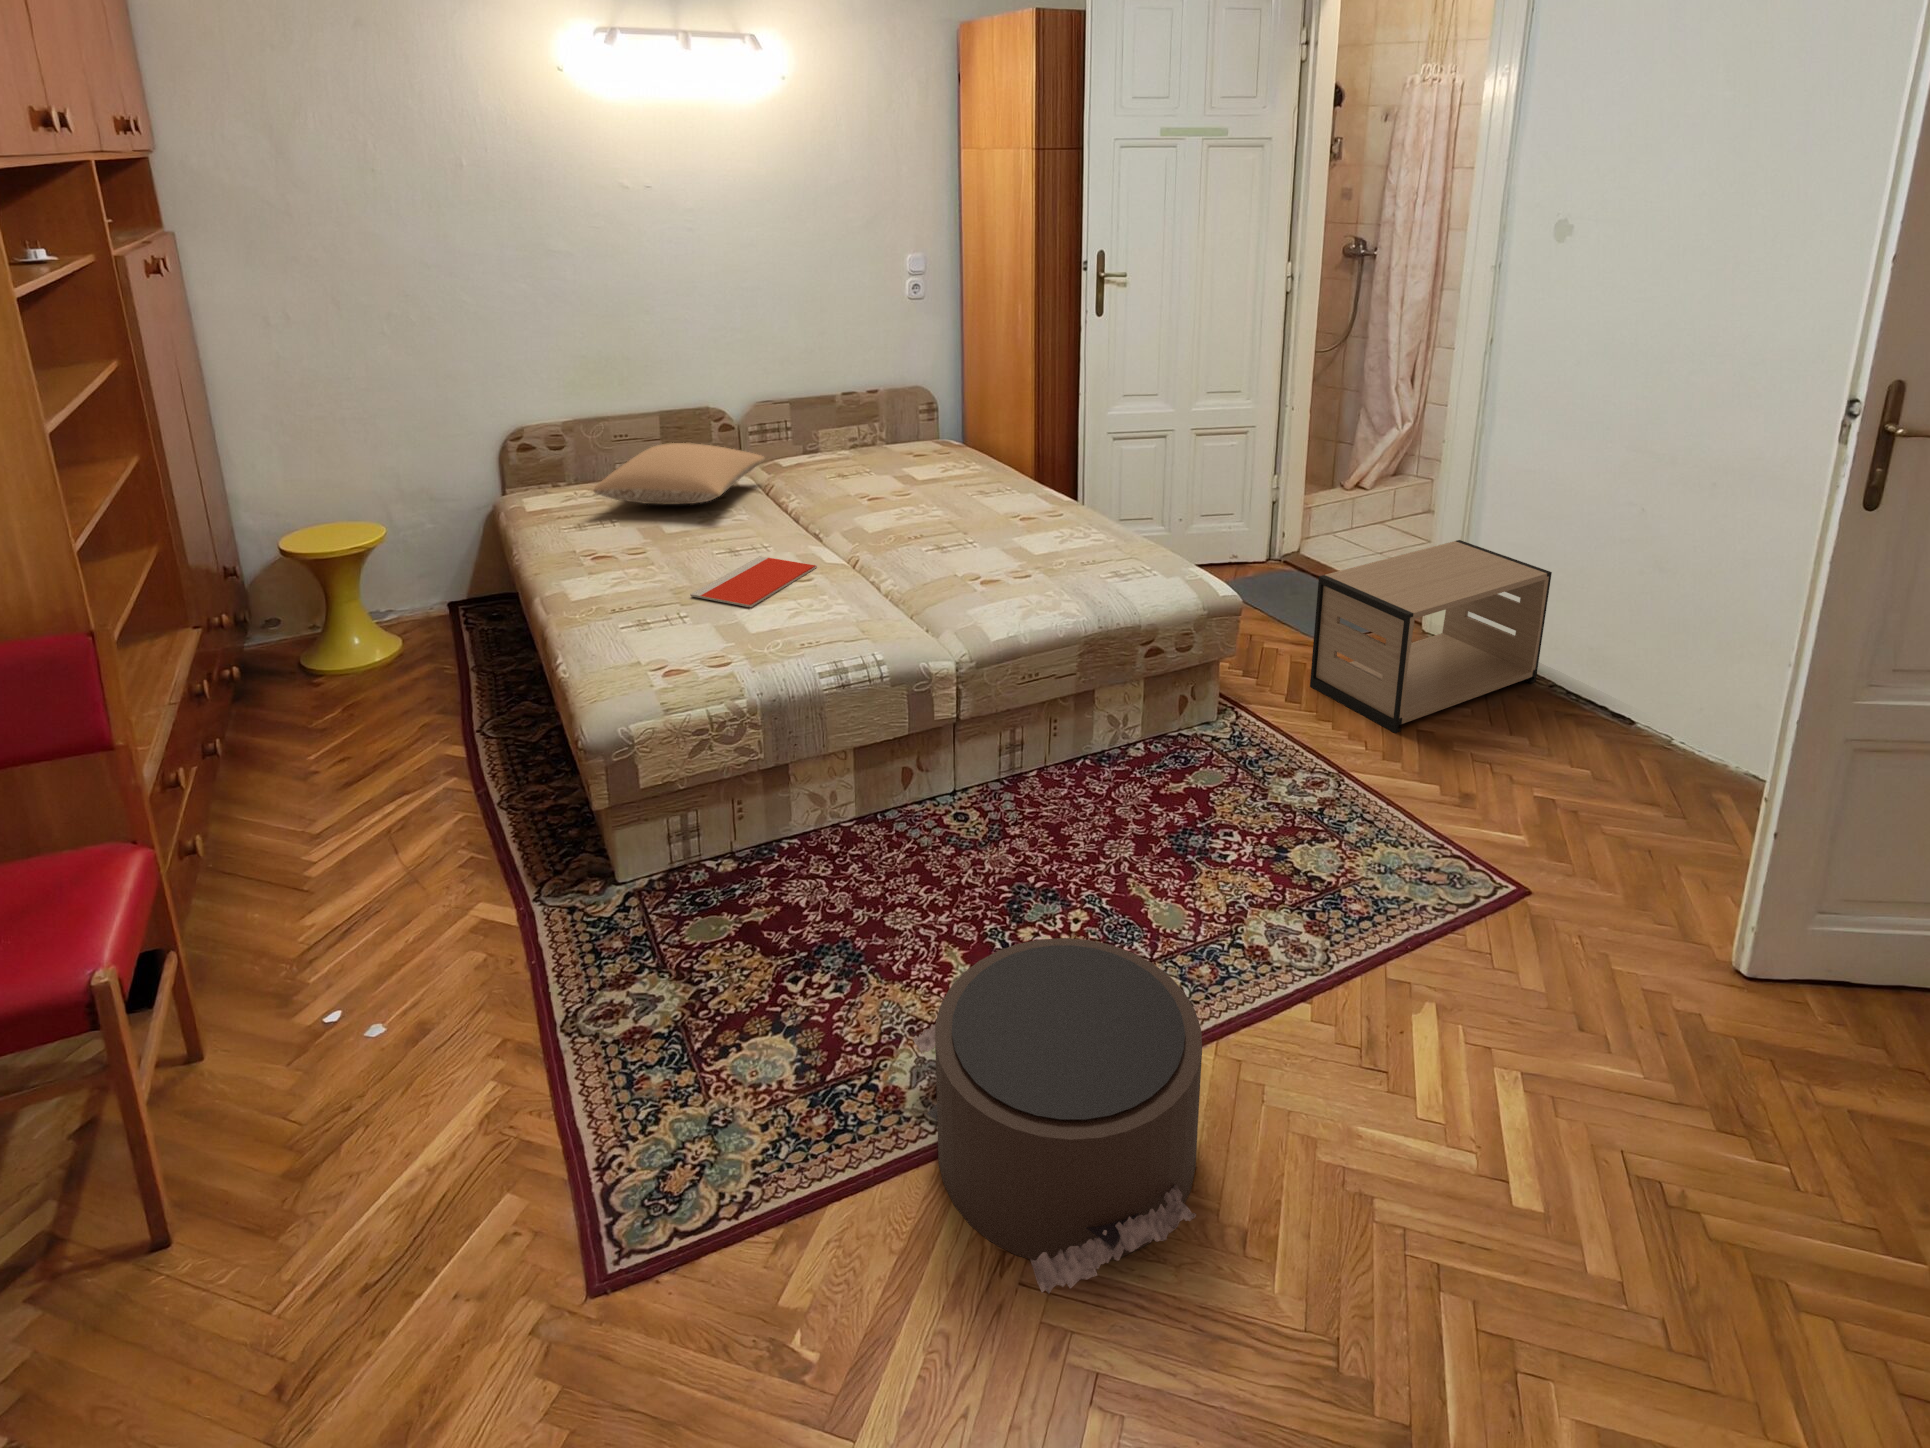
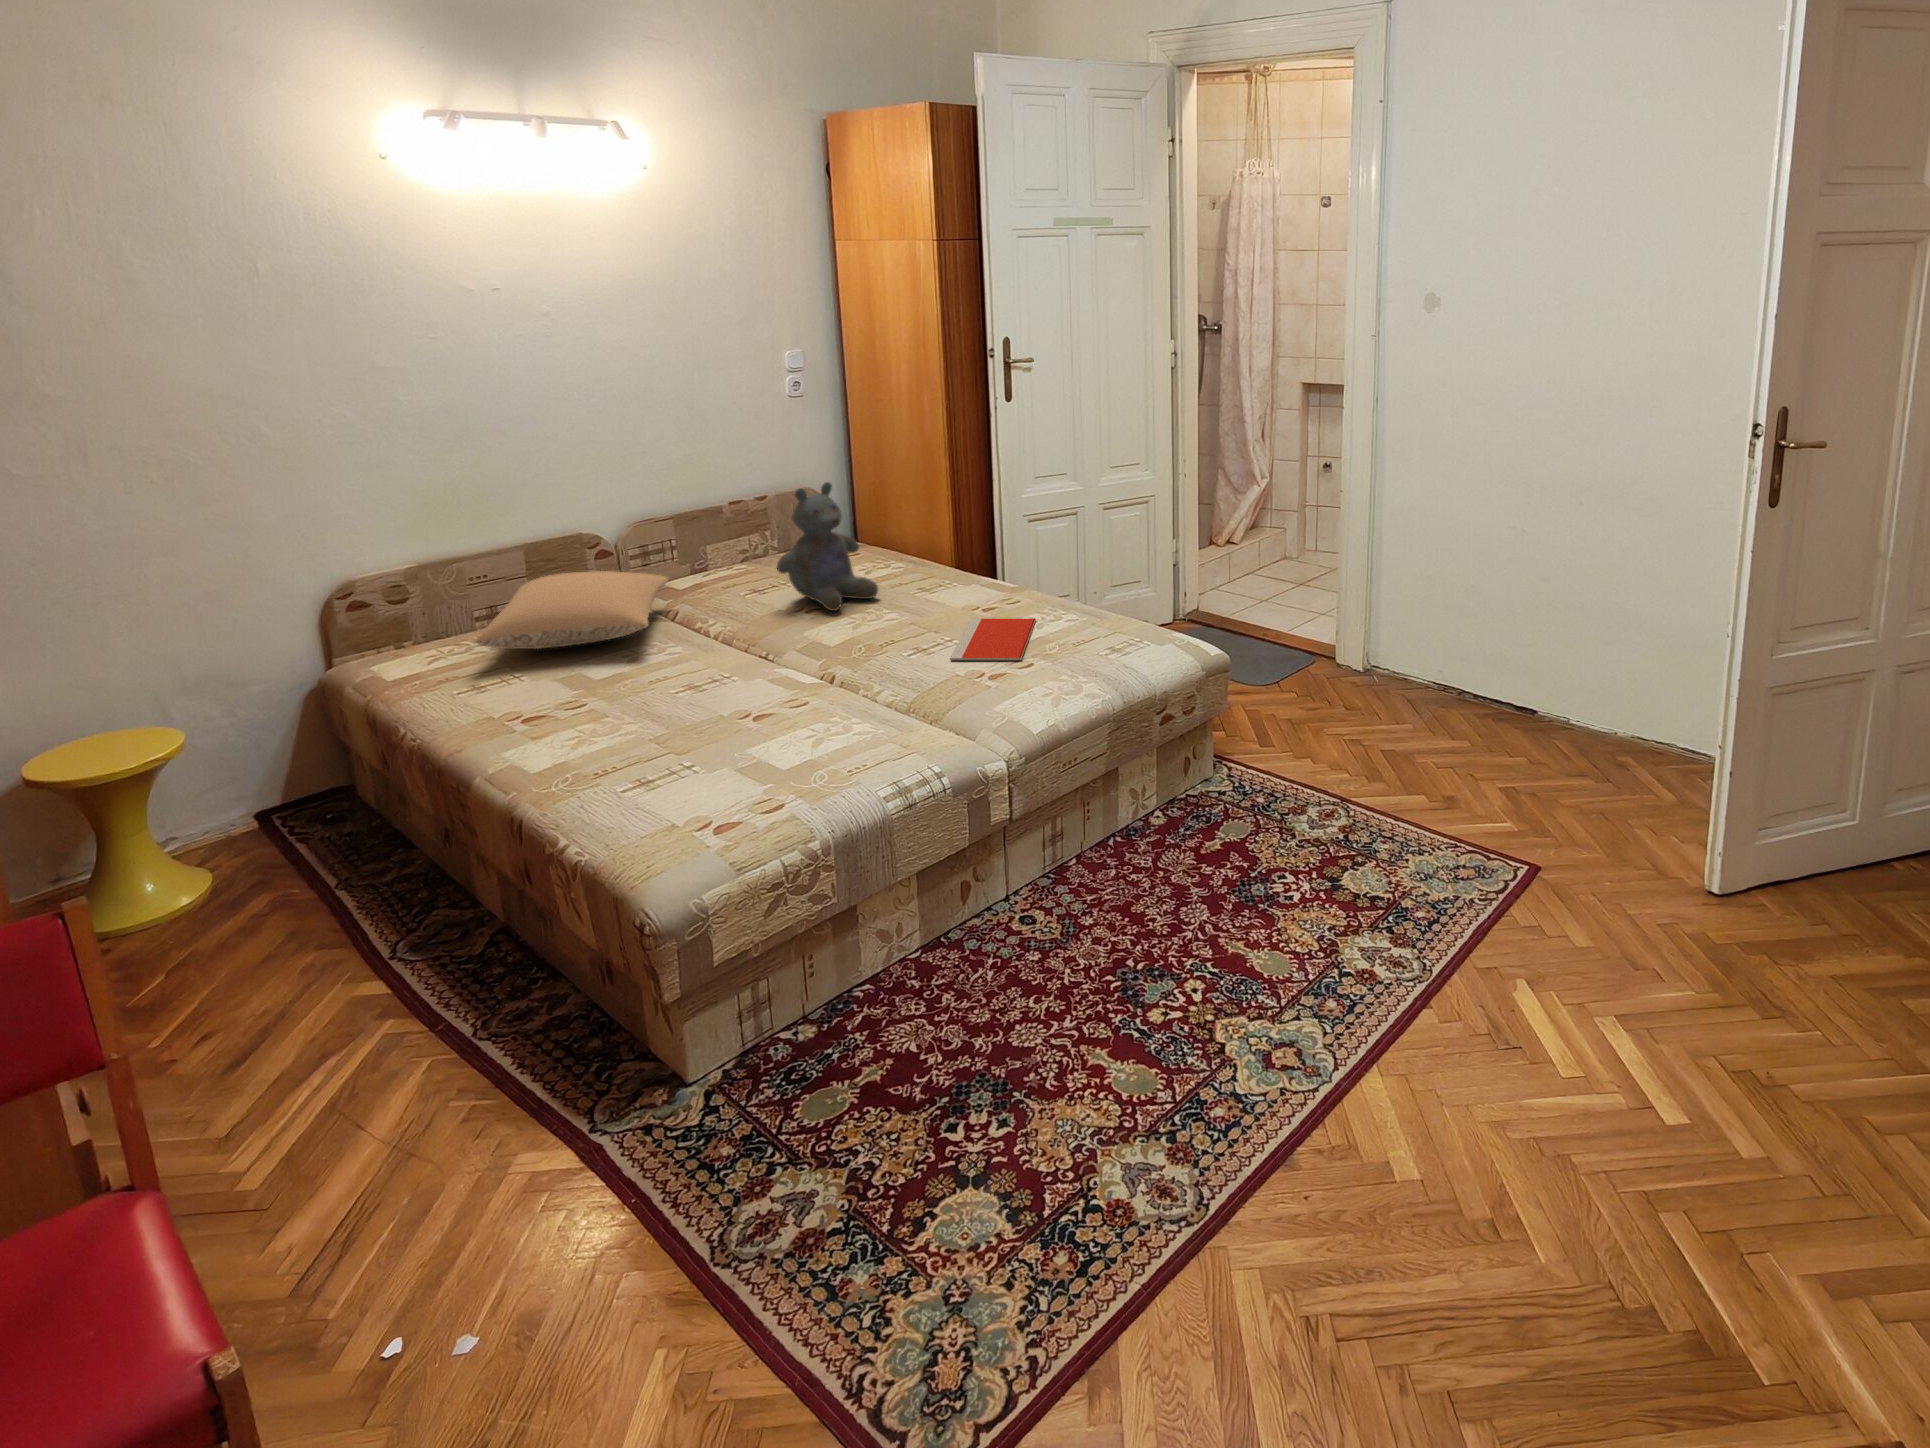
stuffed bear: none [846,384,934,504] -> present [777,482,878,611]
nightstand: present [1310,540,1552,733] -> none [1277,574,1458,757]
notebook: present [690,556,817,607] -> present [950,618,1036,660]
pouf: present [913,938,1202,1293] -> none [1123,995,1461,1330]

